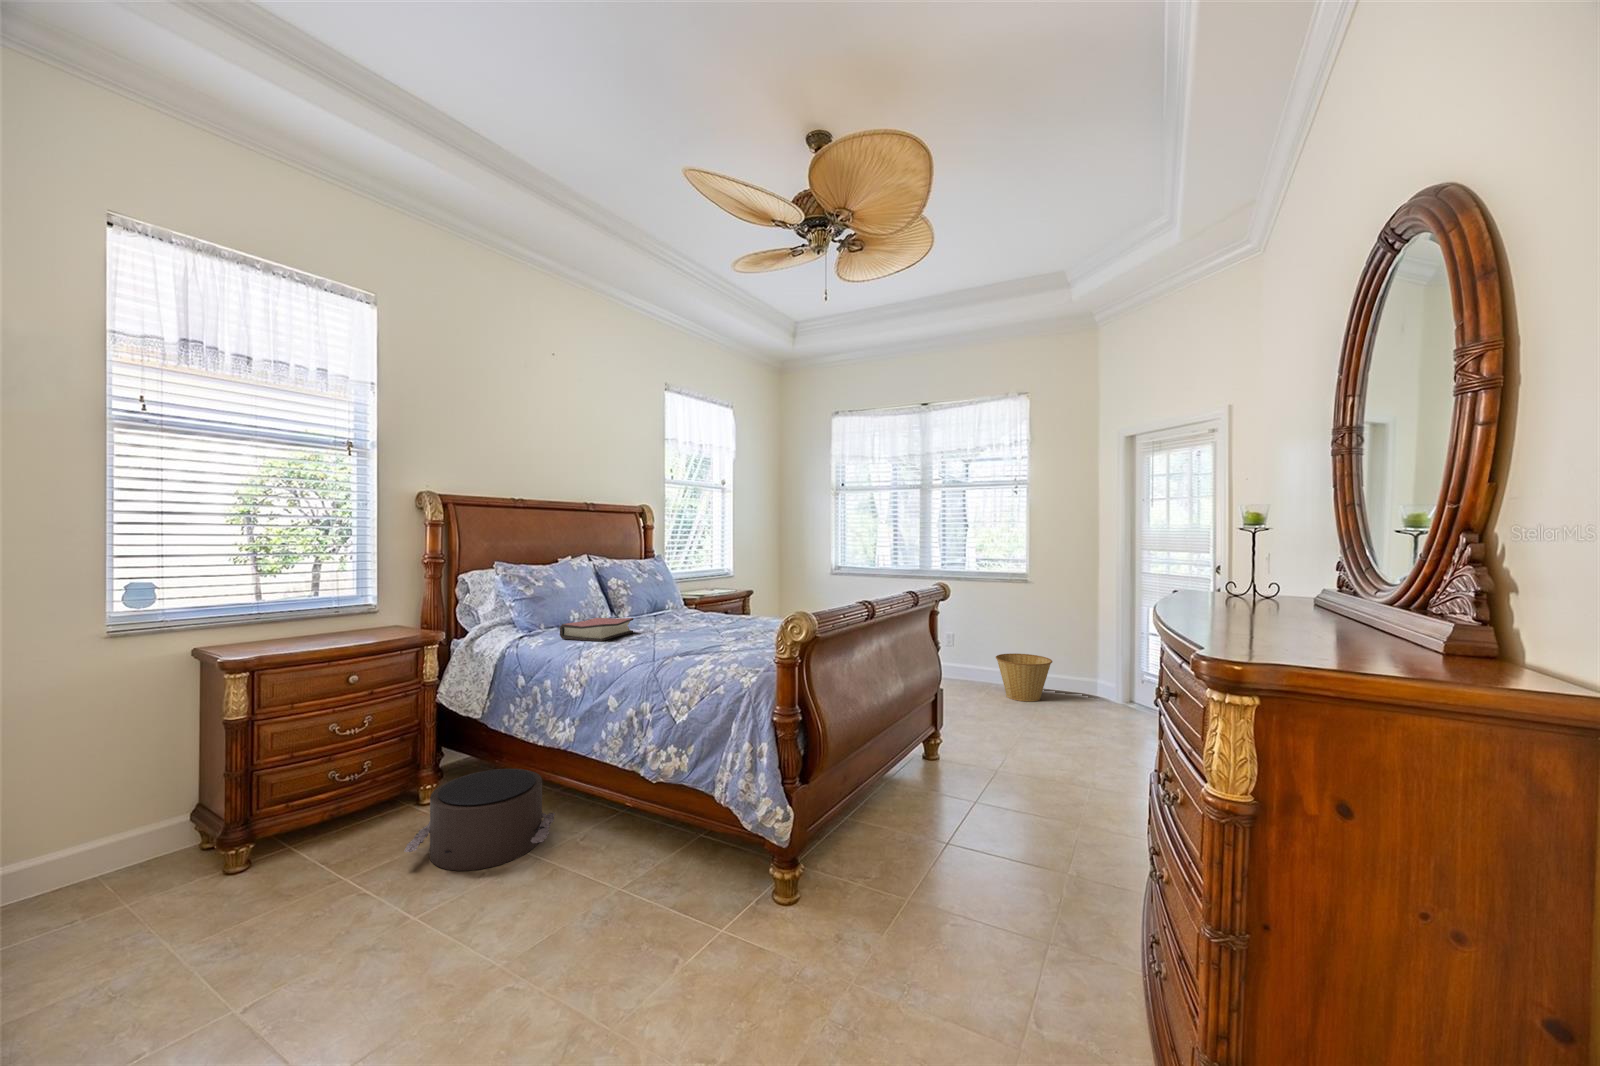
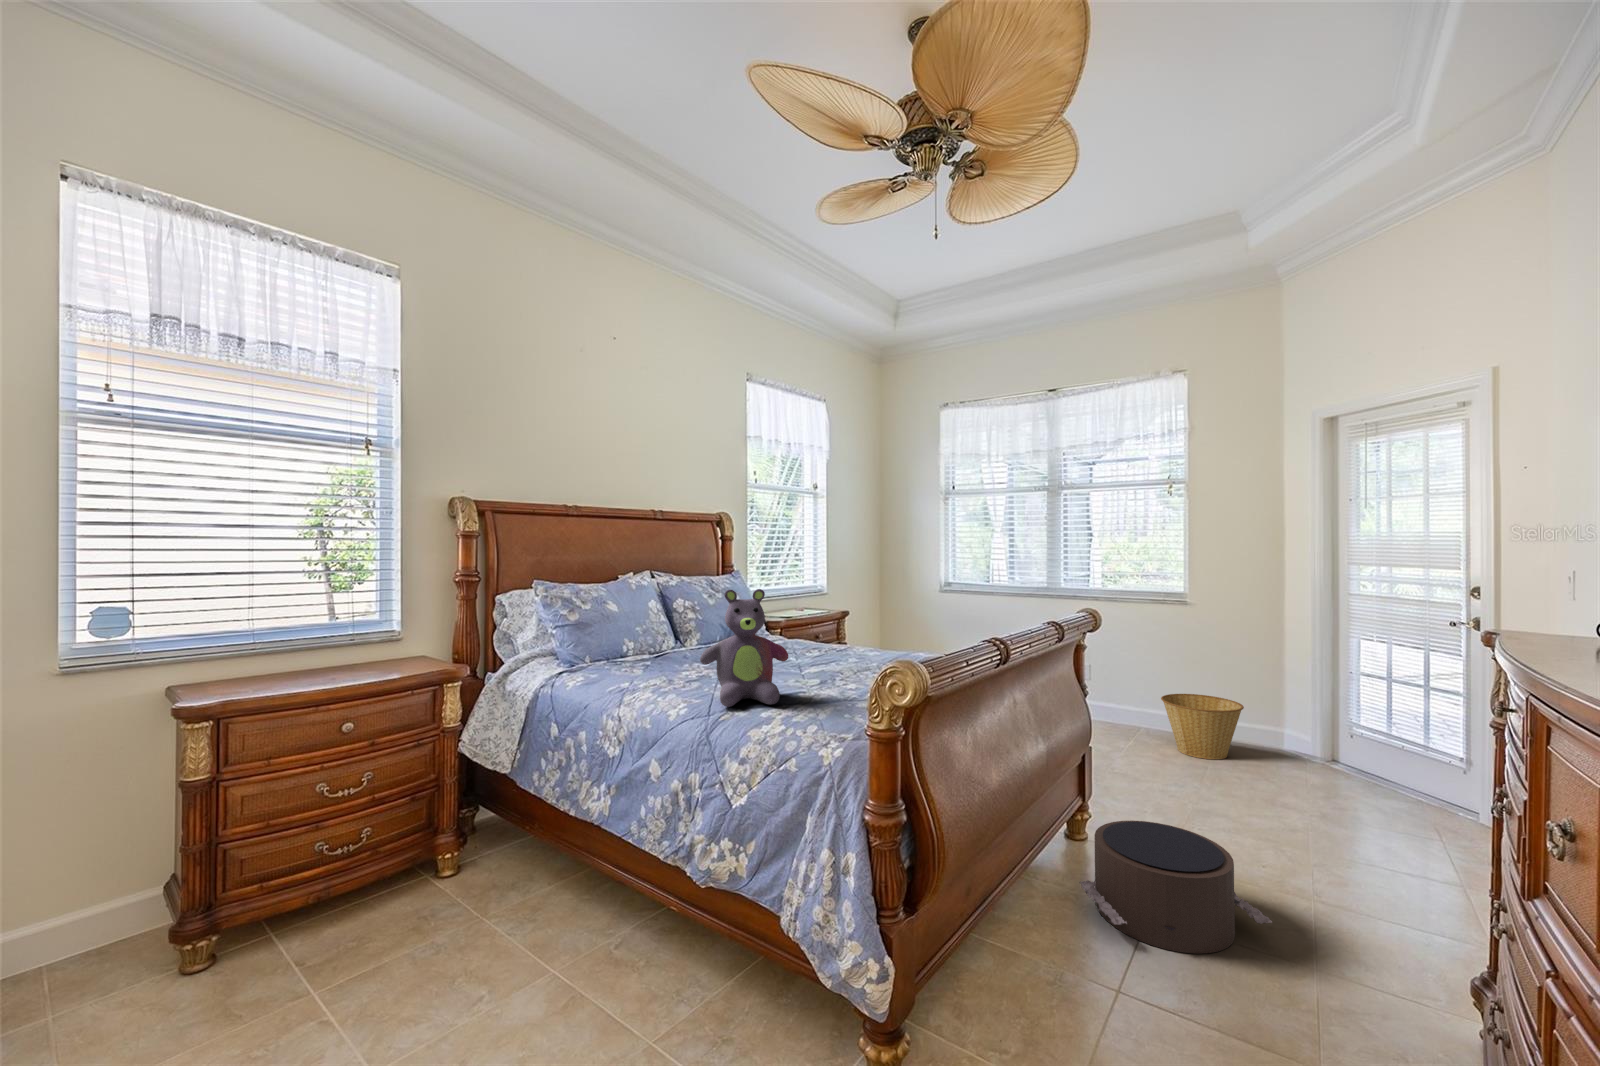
stuffed bear: none [648,569,714,655] -> present [700,589,788,707]
hardback book: present [560,618,633,641] -> none [600,648,692,681]
pouf: present [404,769,555,871] -> present [1080,821,1272,954]

